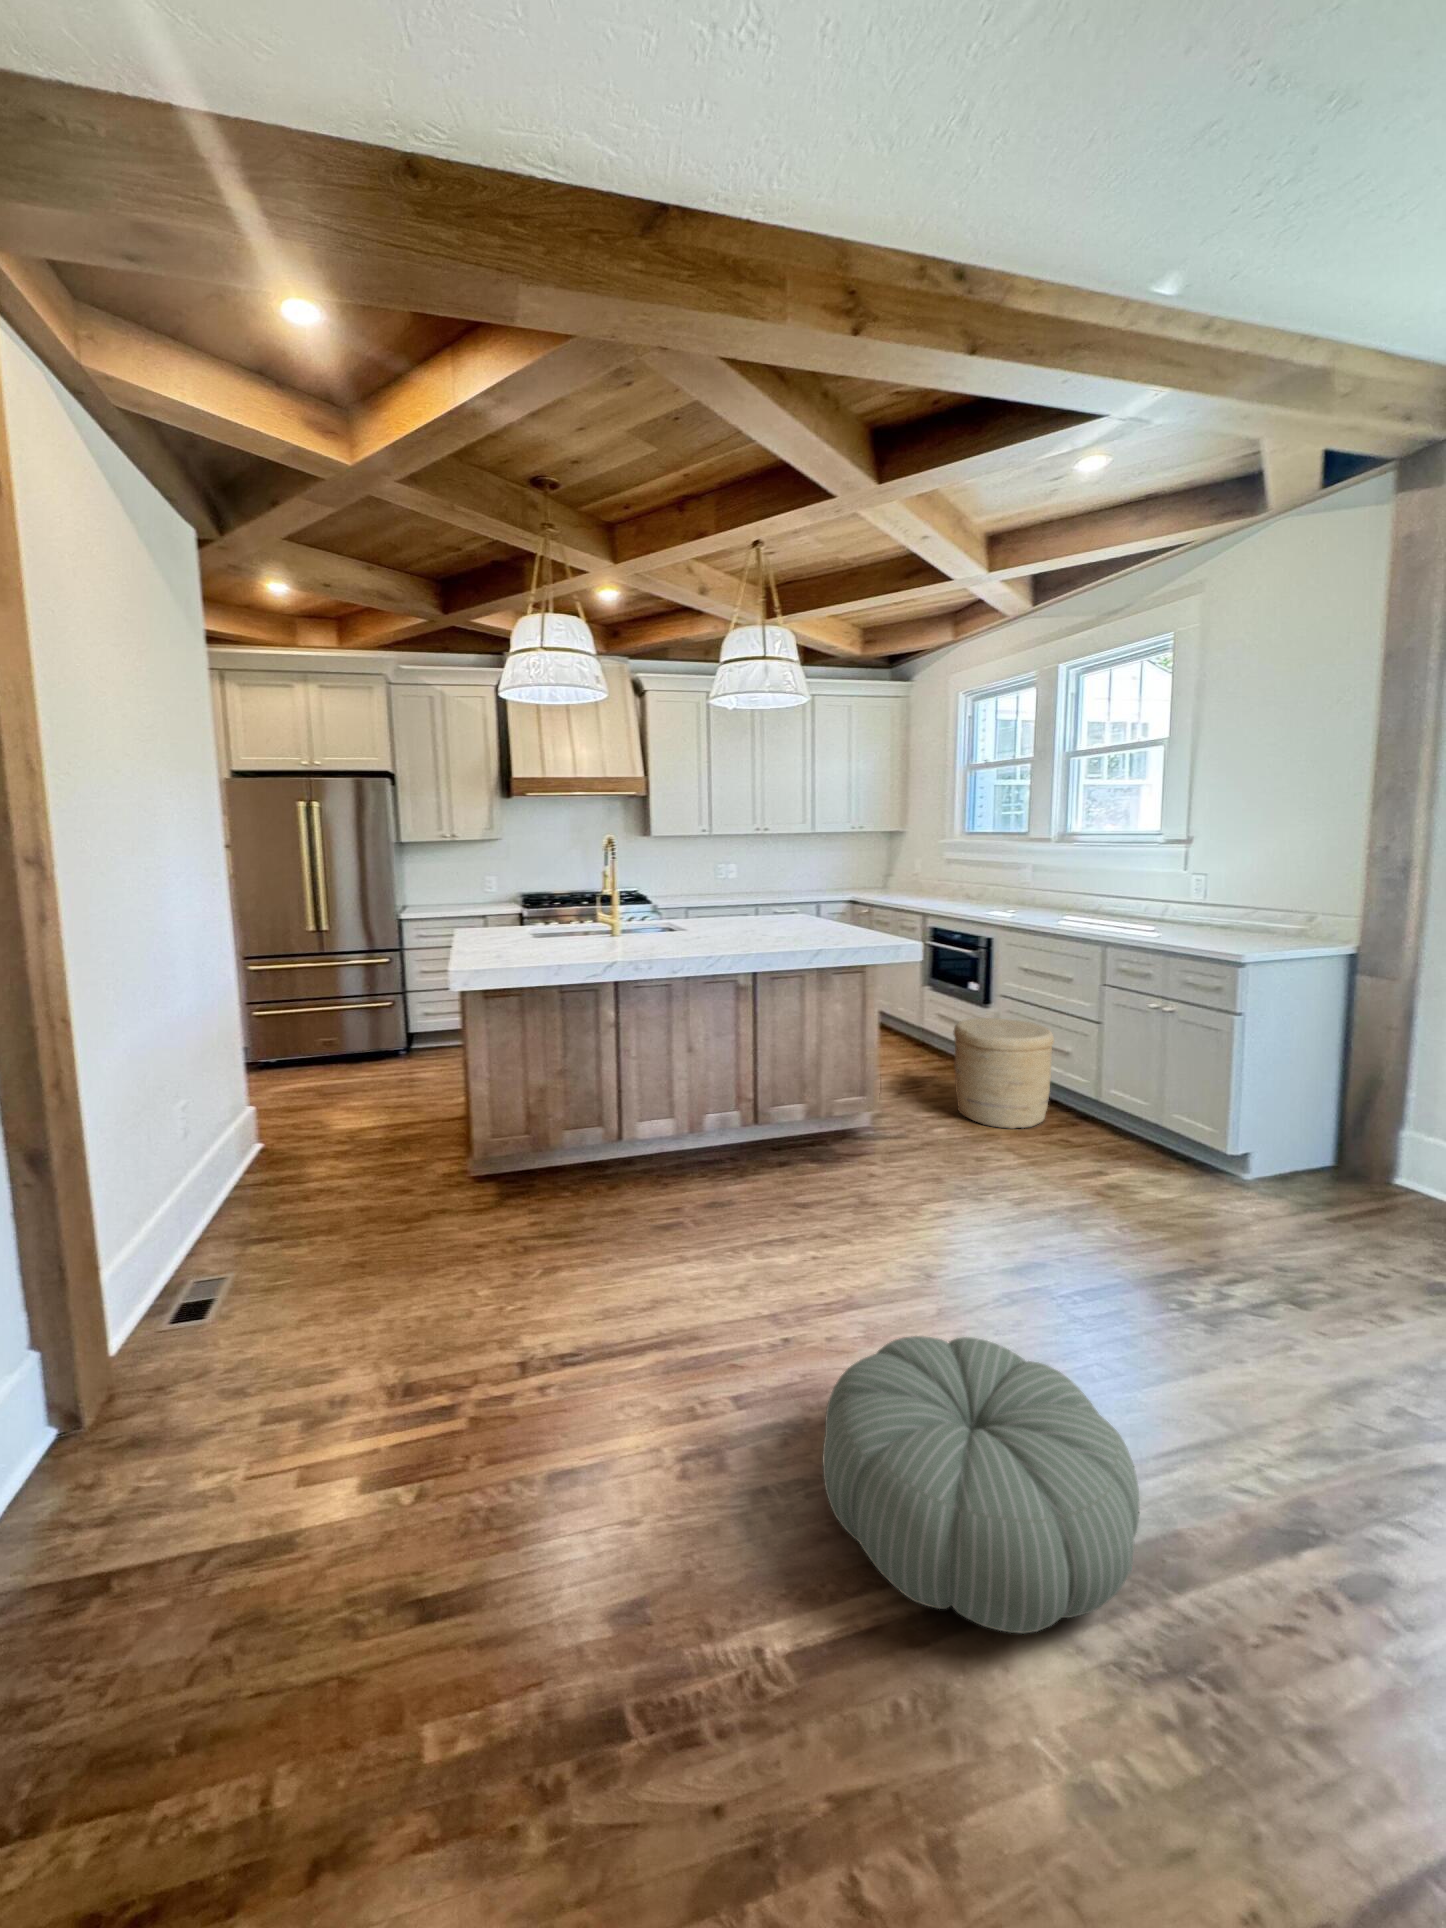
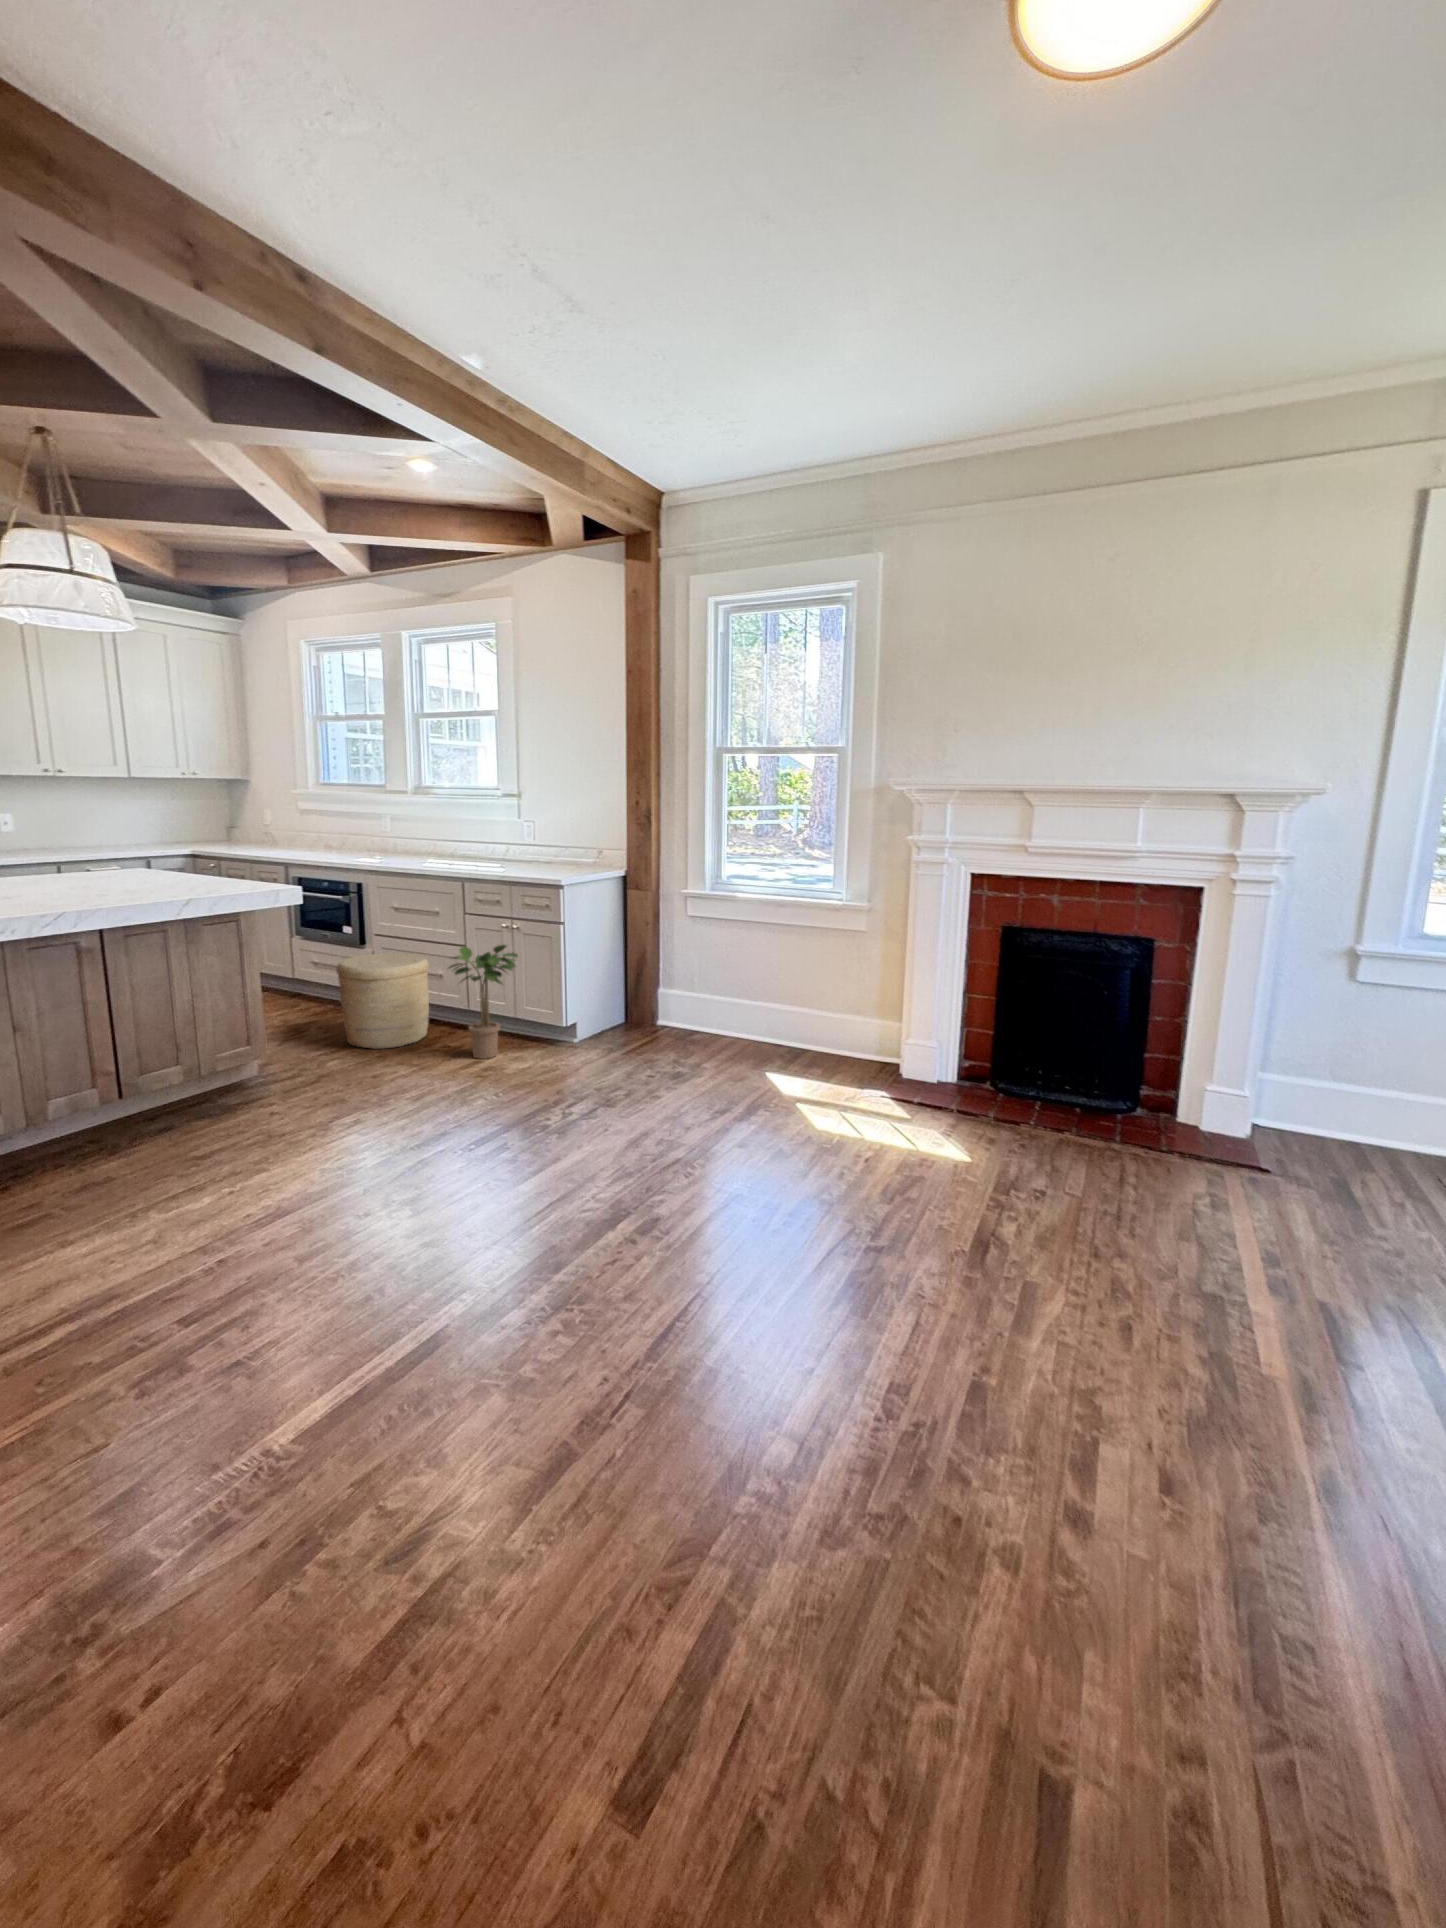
potted plant: none [1072,1026,1171,1172] -> present [449,945,518,1059]
pouf: present [823,1336,1139,1633] -> none [287,1175,529,1356]

